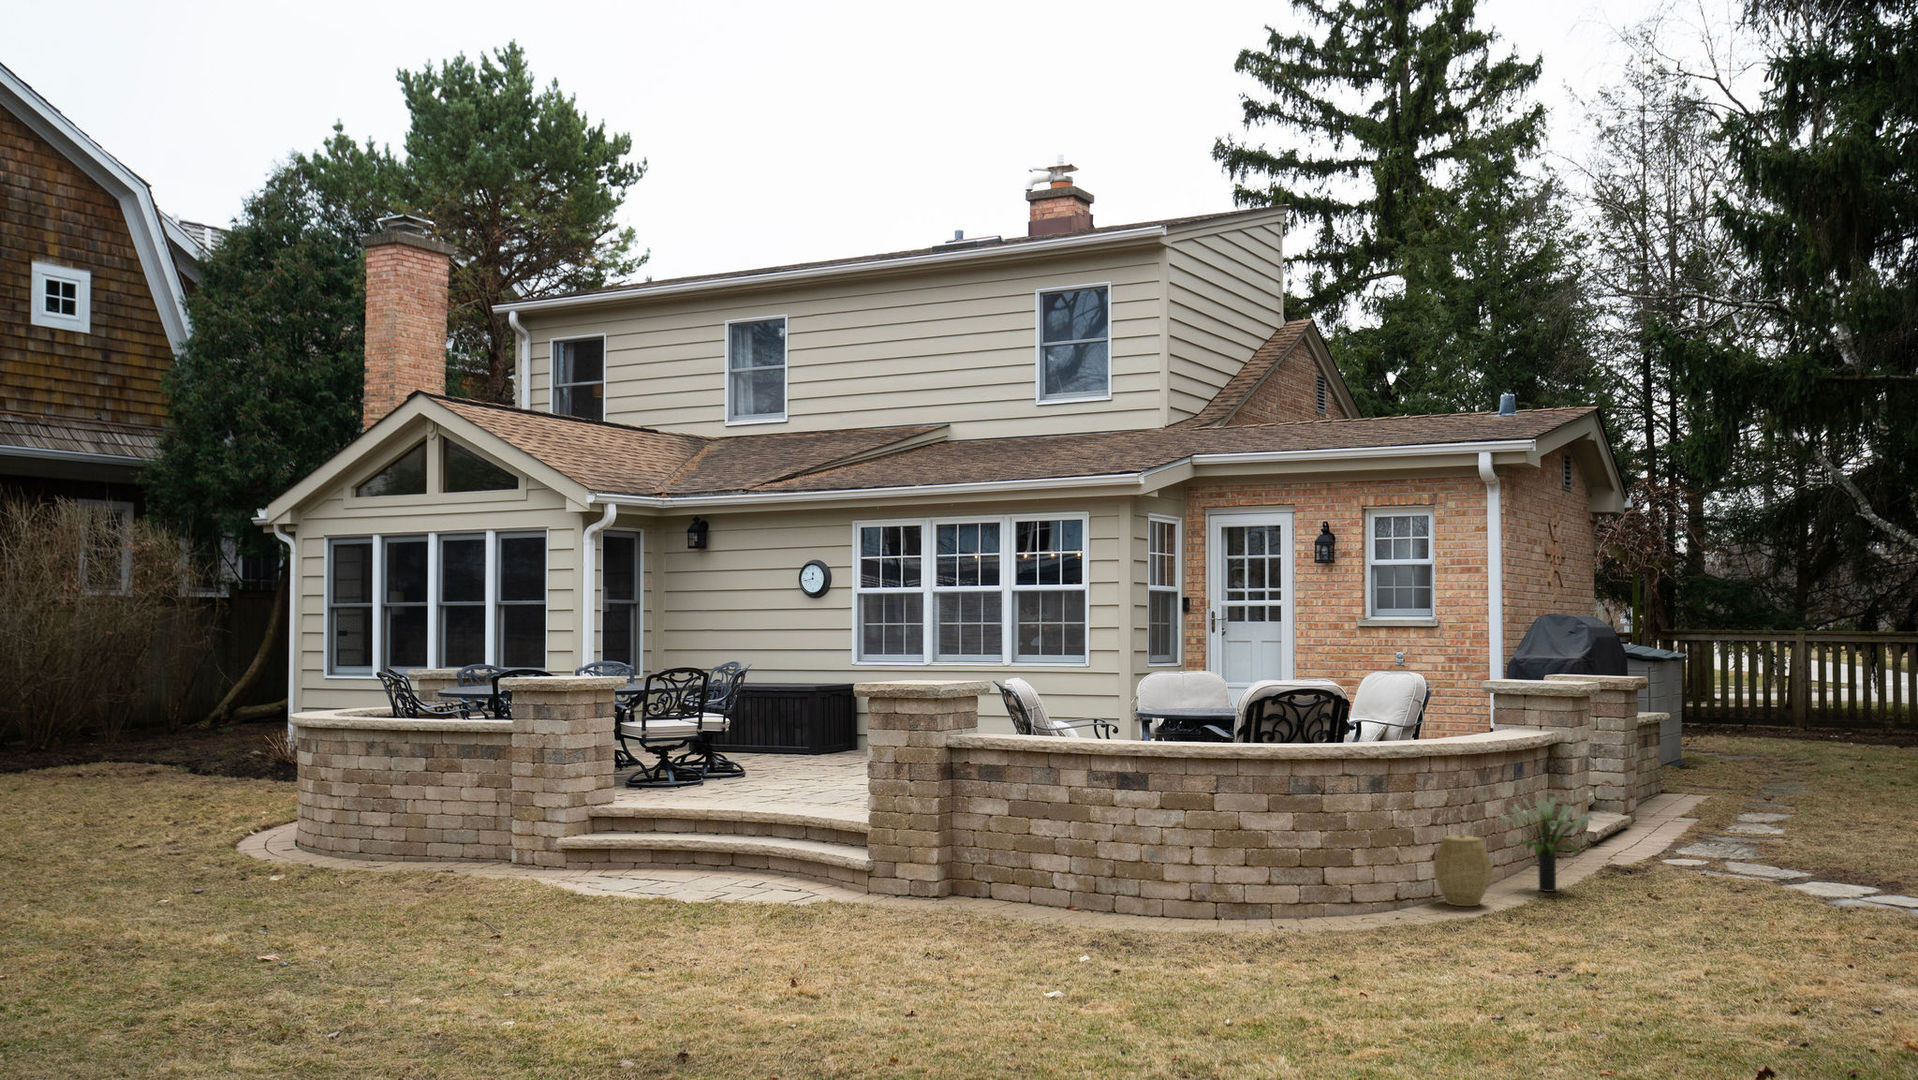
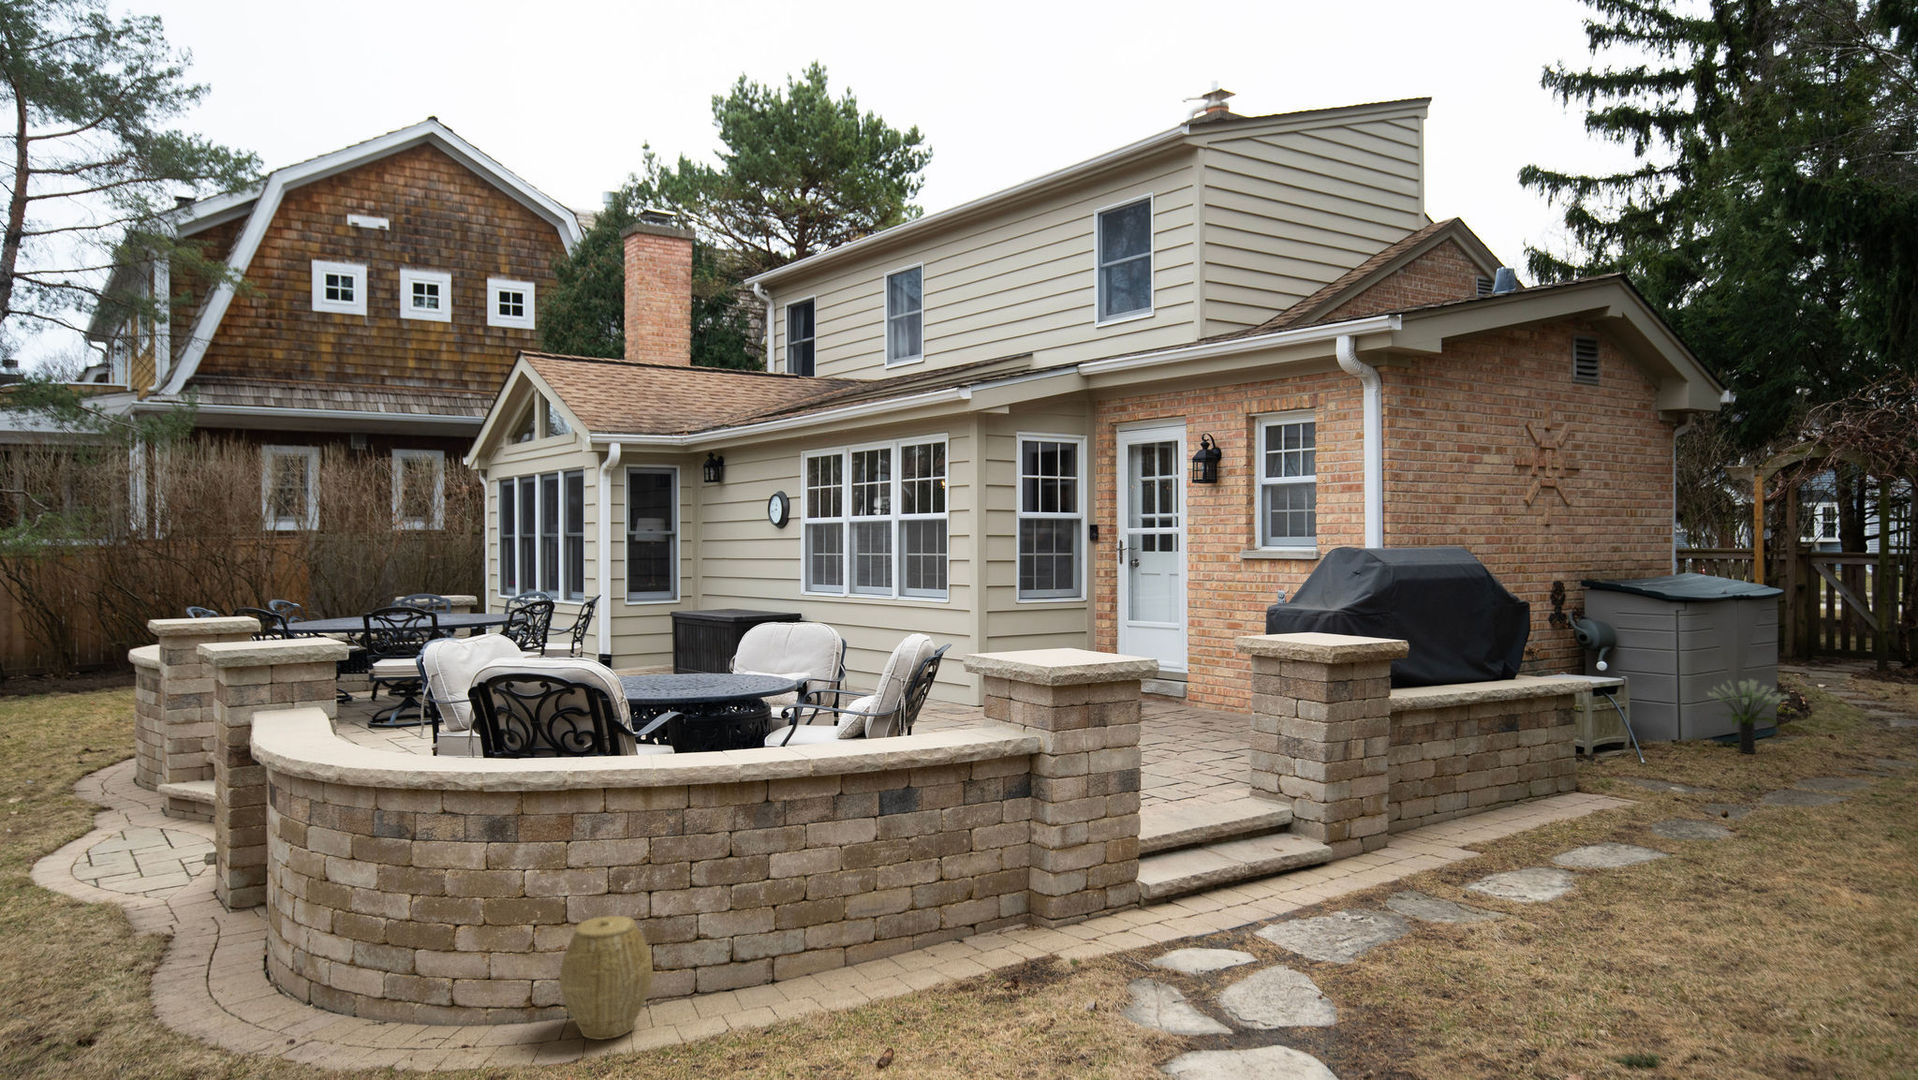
potted plant: present [1500,797,1593,892] -> present [1708,679,1791,754]

